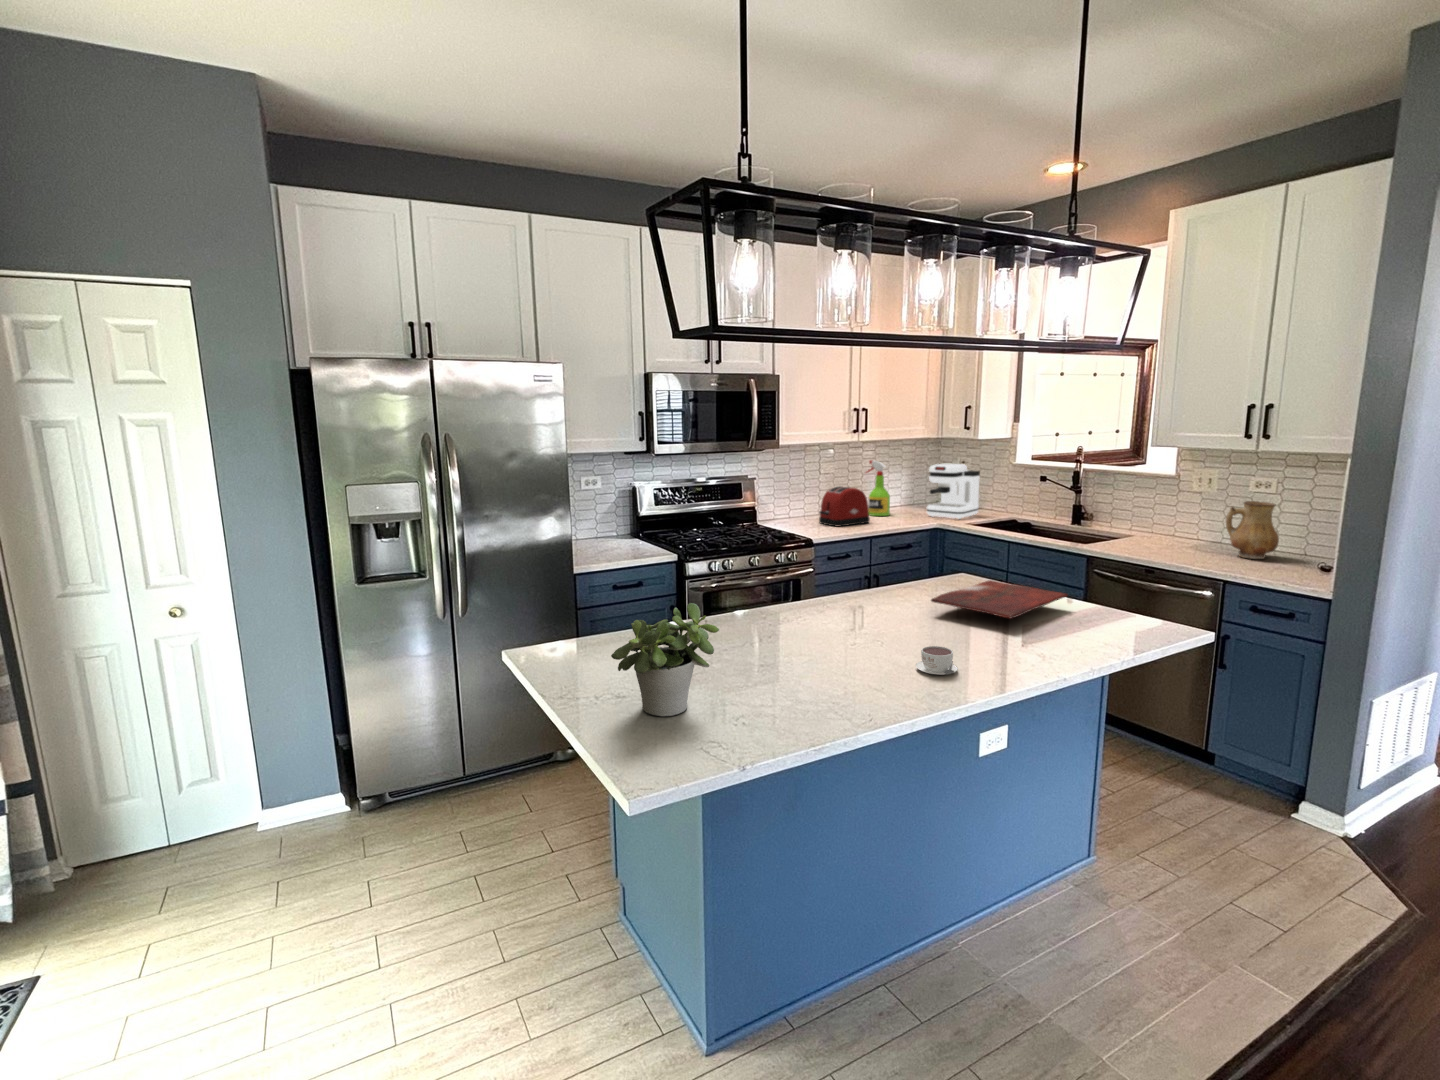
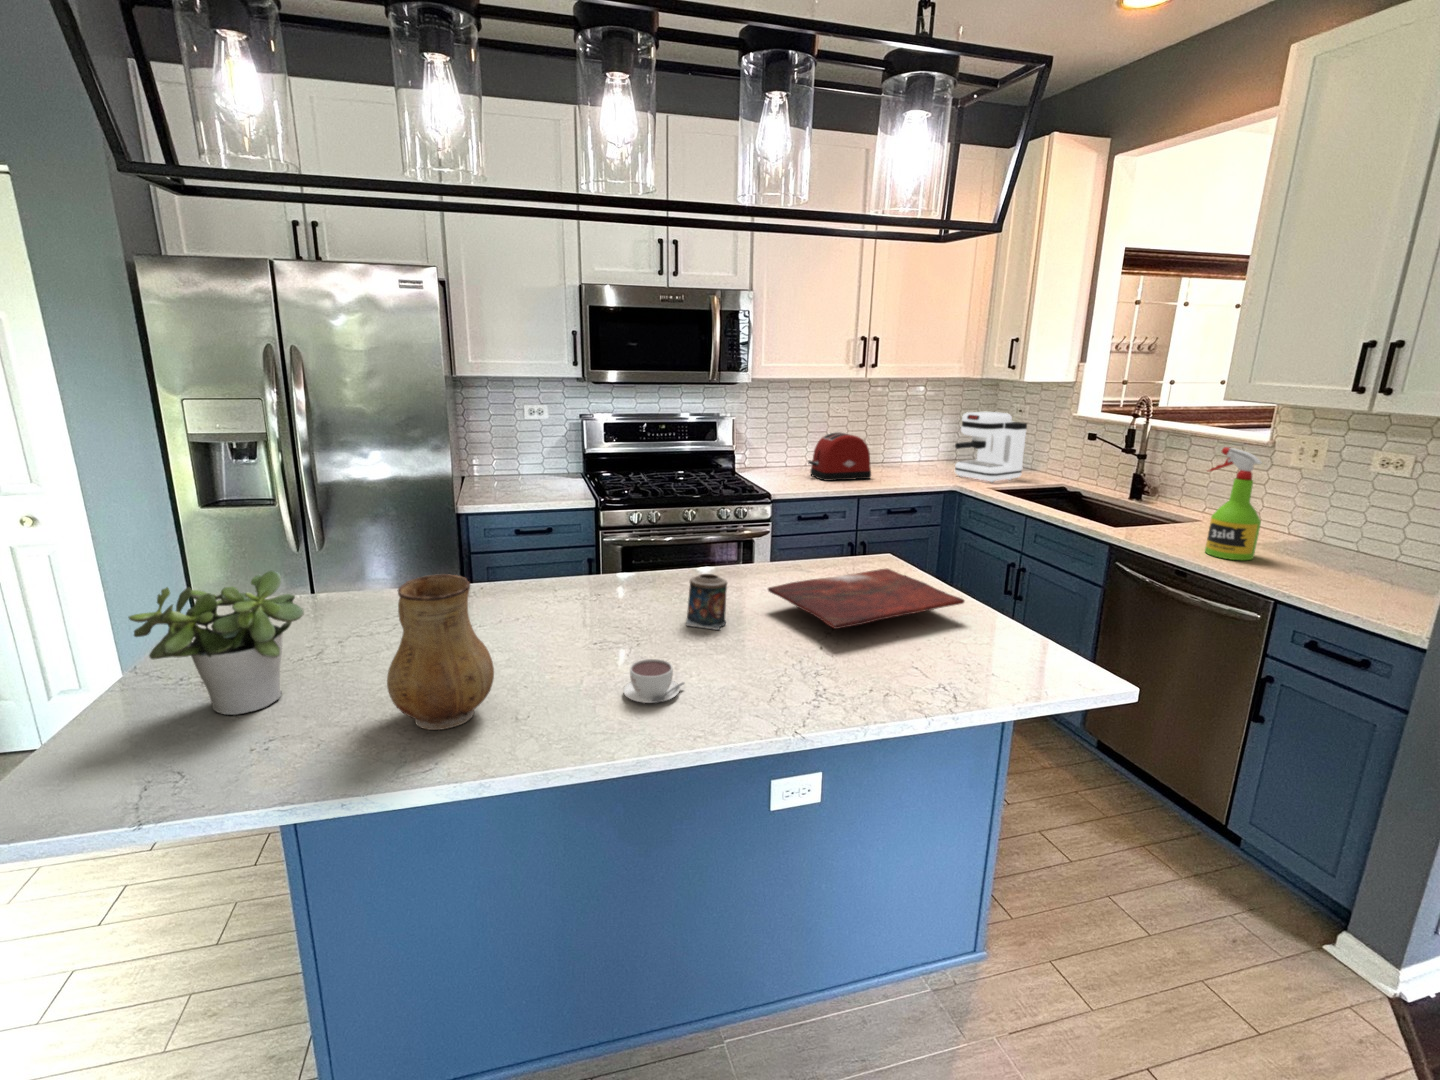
spray bottle: present [866,460,890,516] -> present [1205,447,1262,560]
ceramic pitcher: present [1226,501,1279,559] -> present [387,574,494,730]
candle: none [886,591,920,631] -> present [686,574,727,630]

